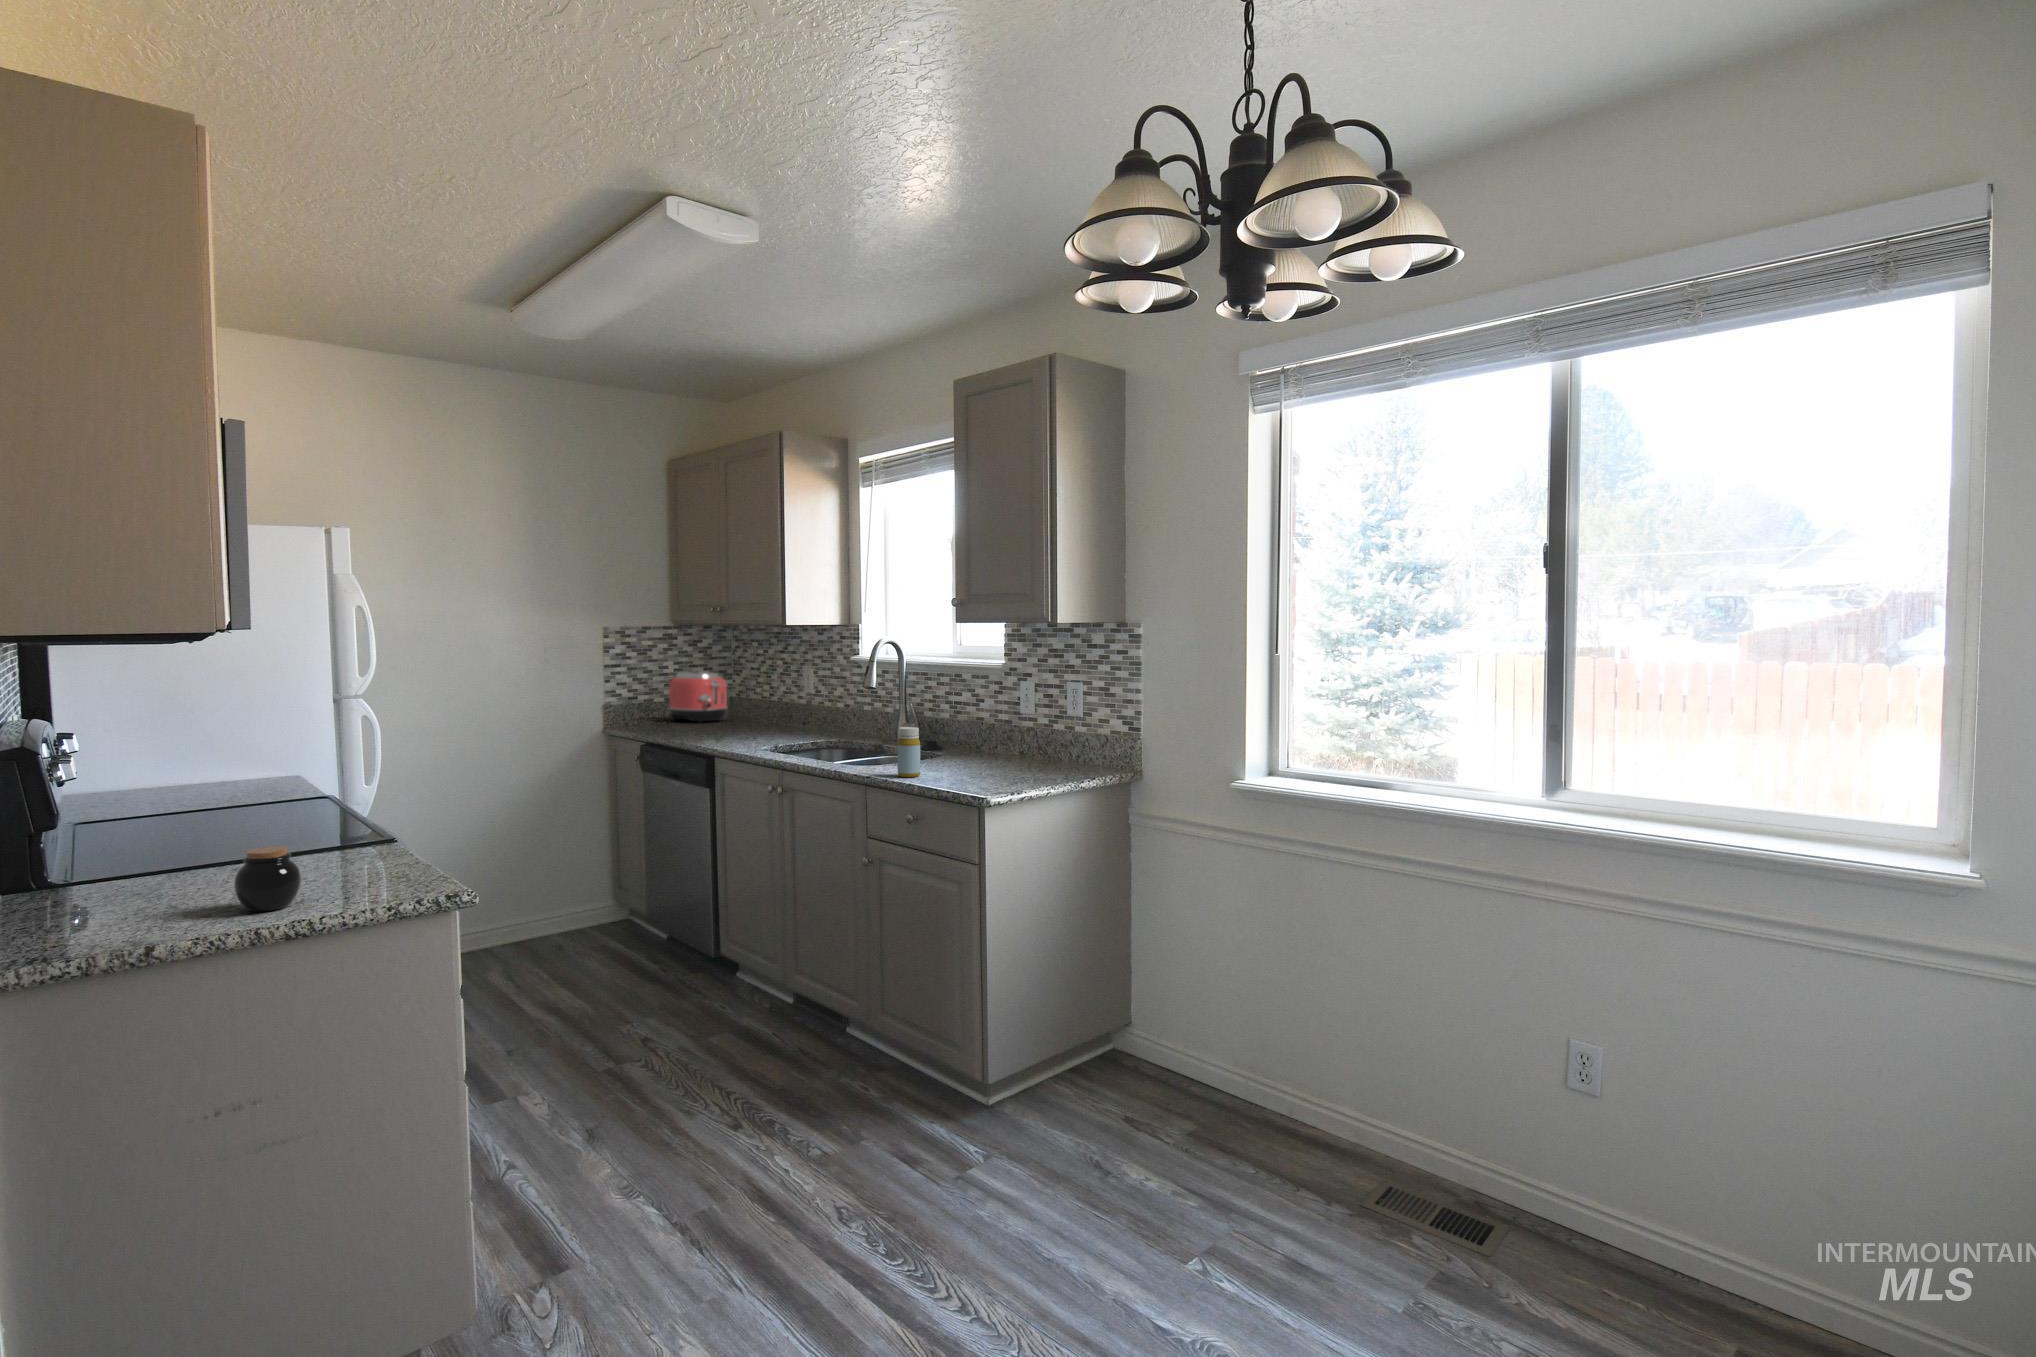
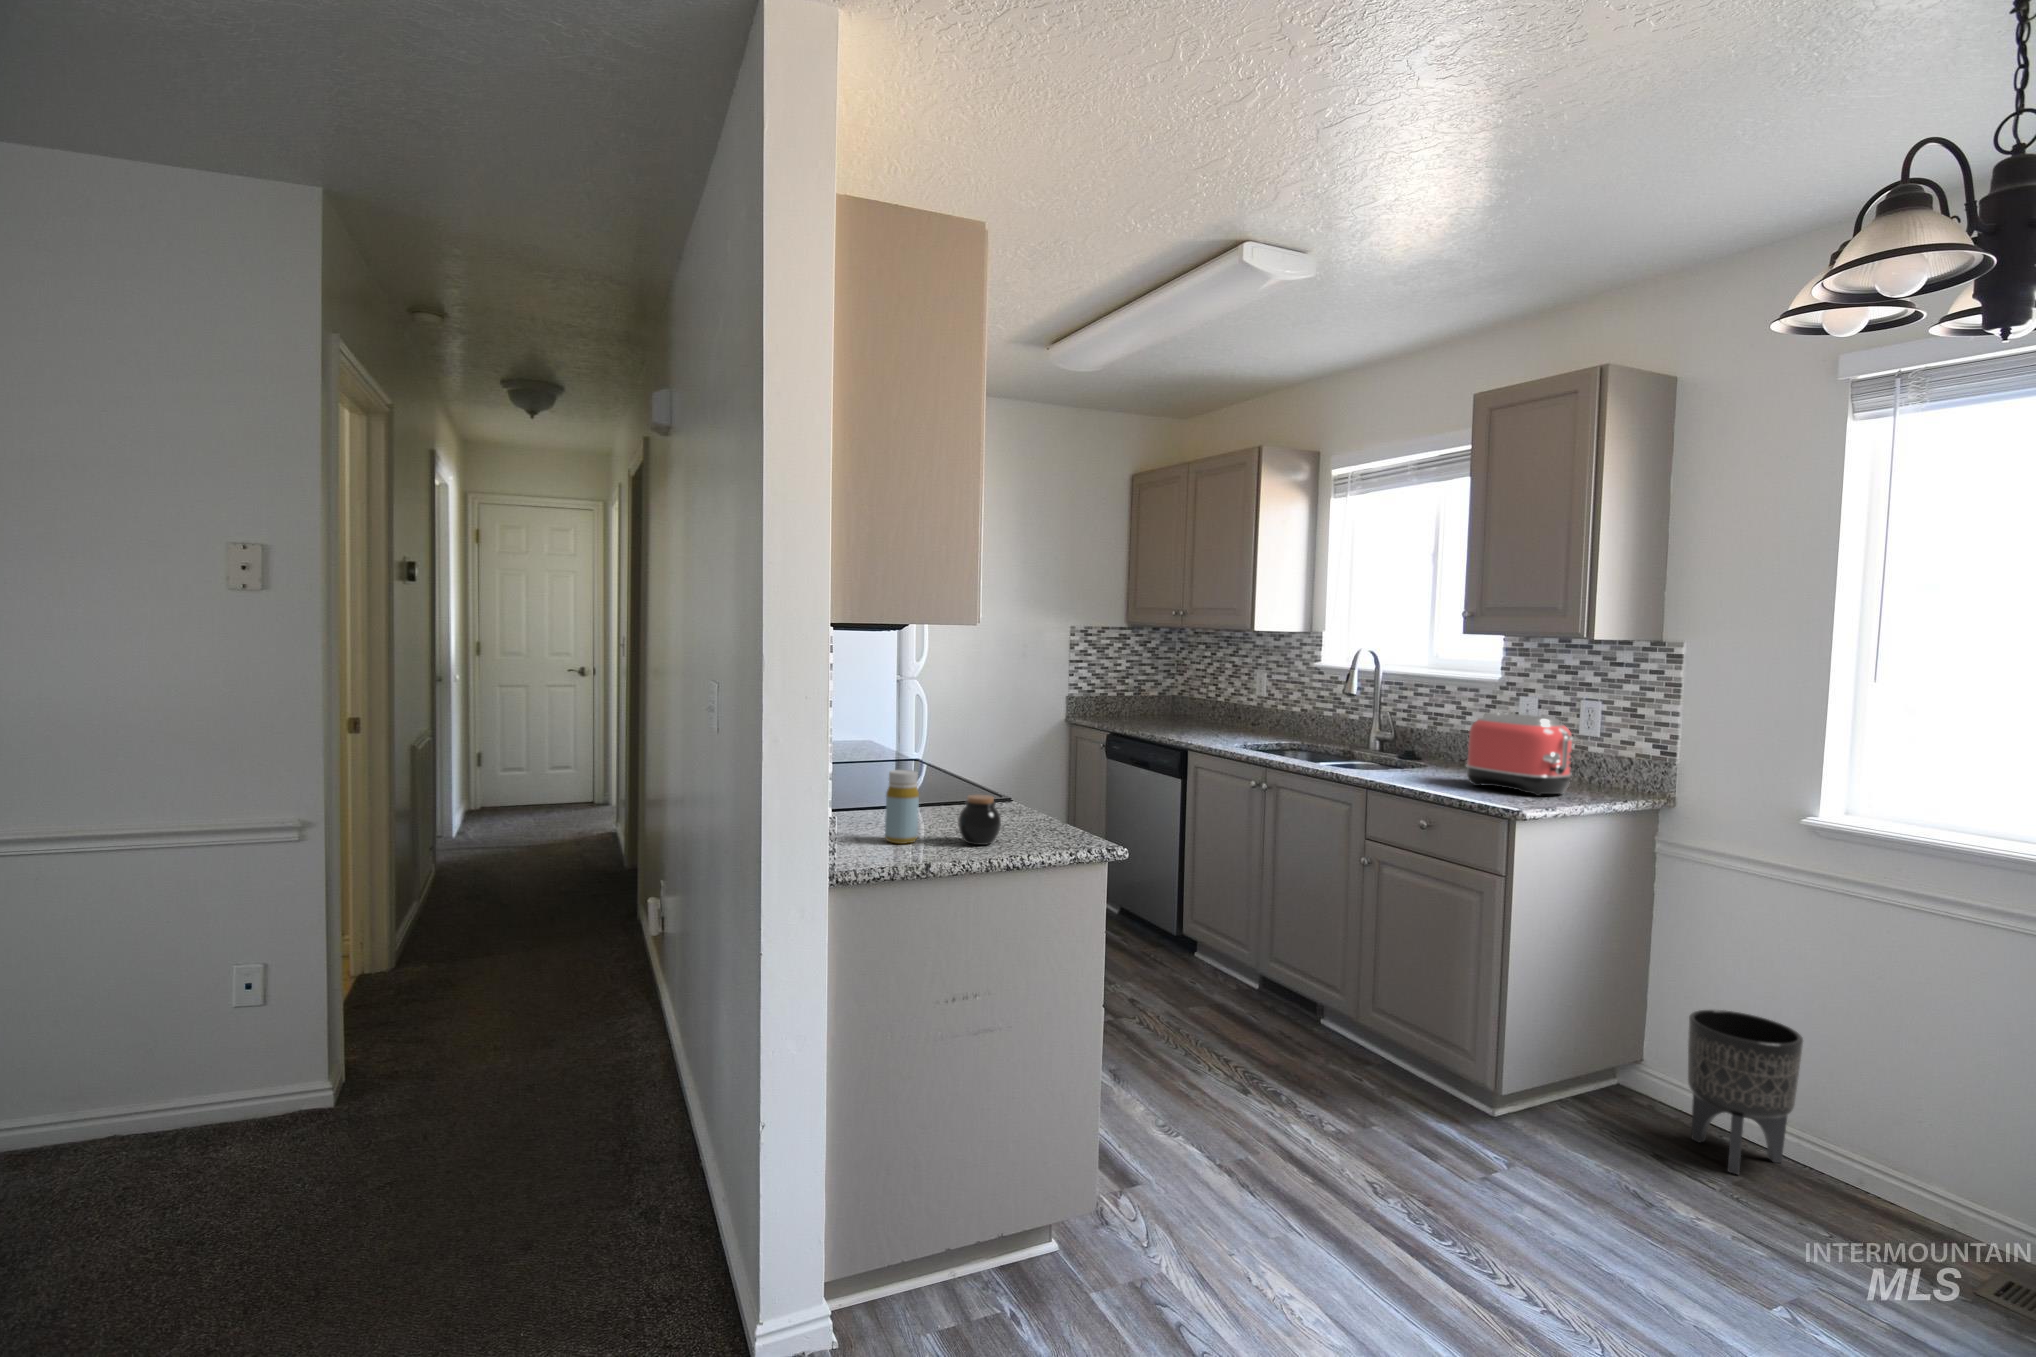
toaster: present [669,672,727,723] -> present [1466,713,1579,796]
bottle: present [897,727,920,777] -> present [885,770,919,844]
planter: none [1149,969,1240,1126] -> present [1688,1010,1803,1174]

